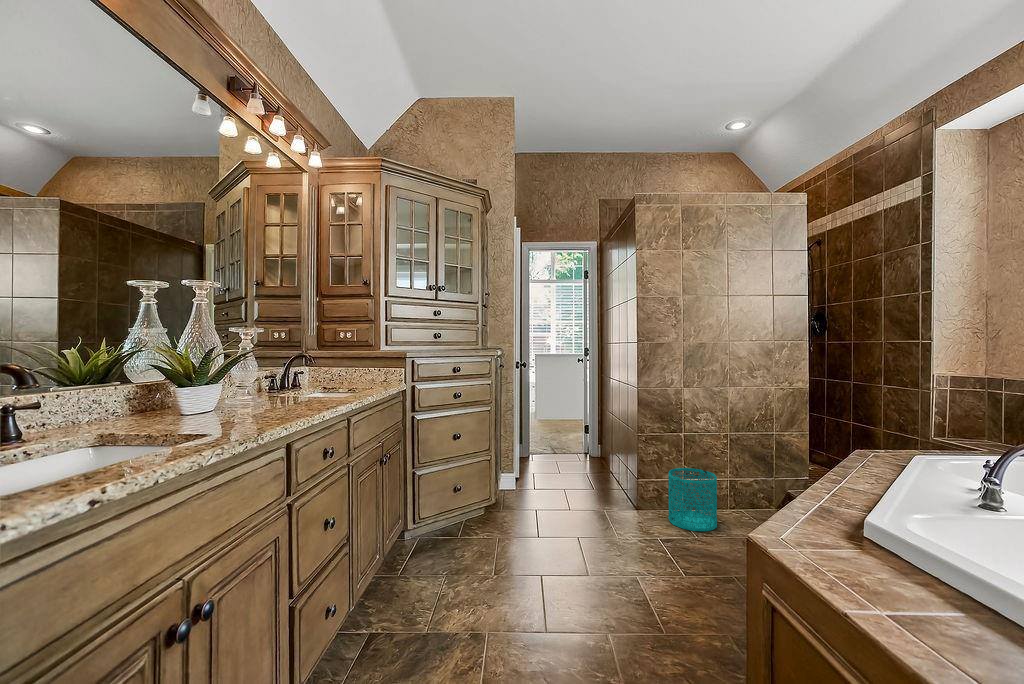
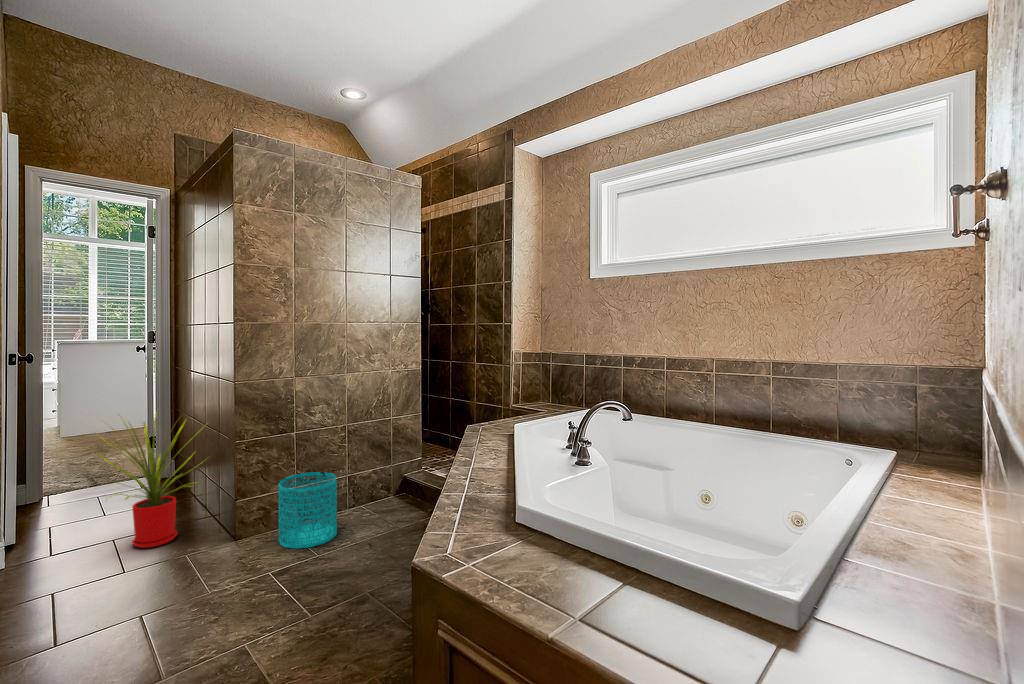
house plant: none [556,403,622,498] -> present [96,412,197,548]

